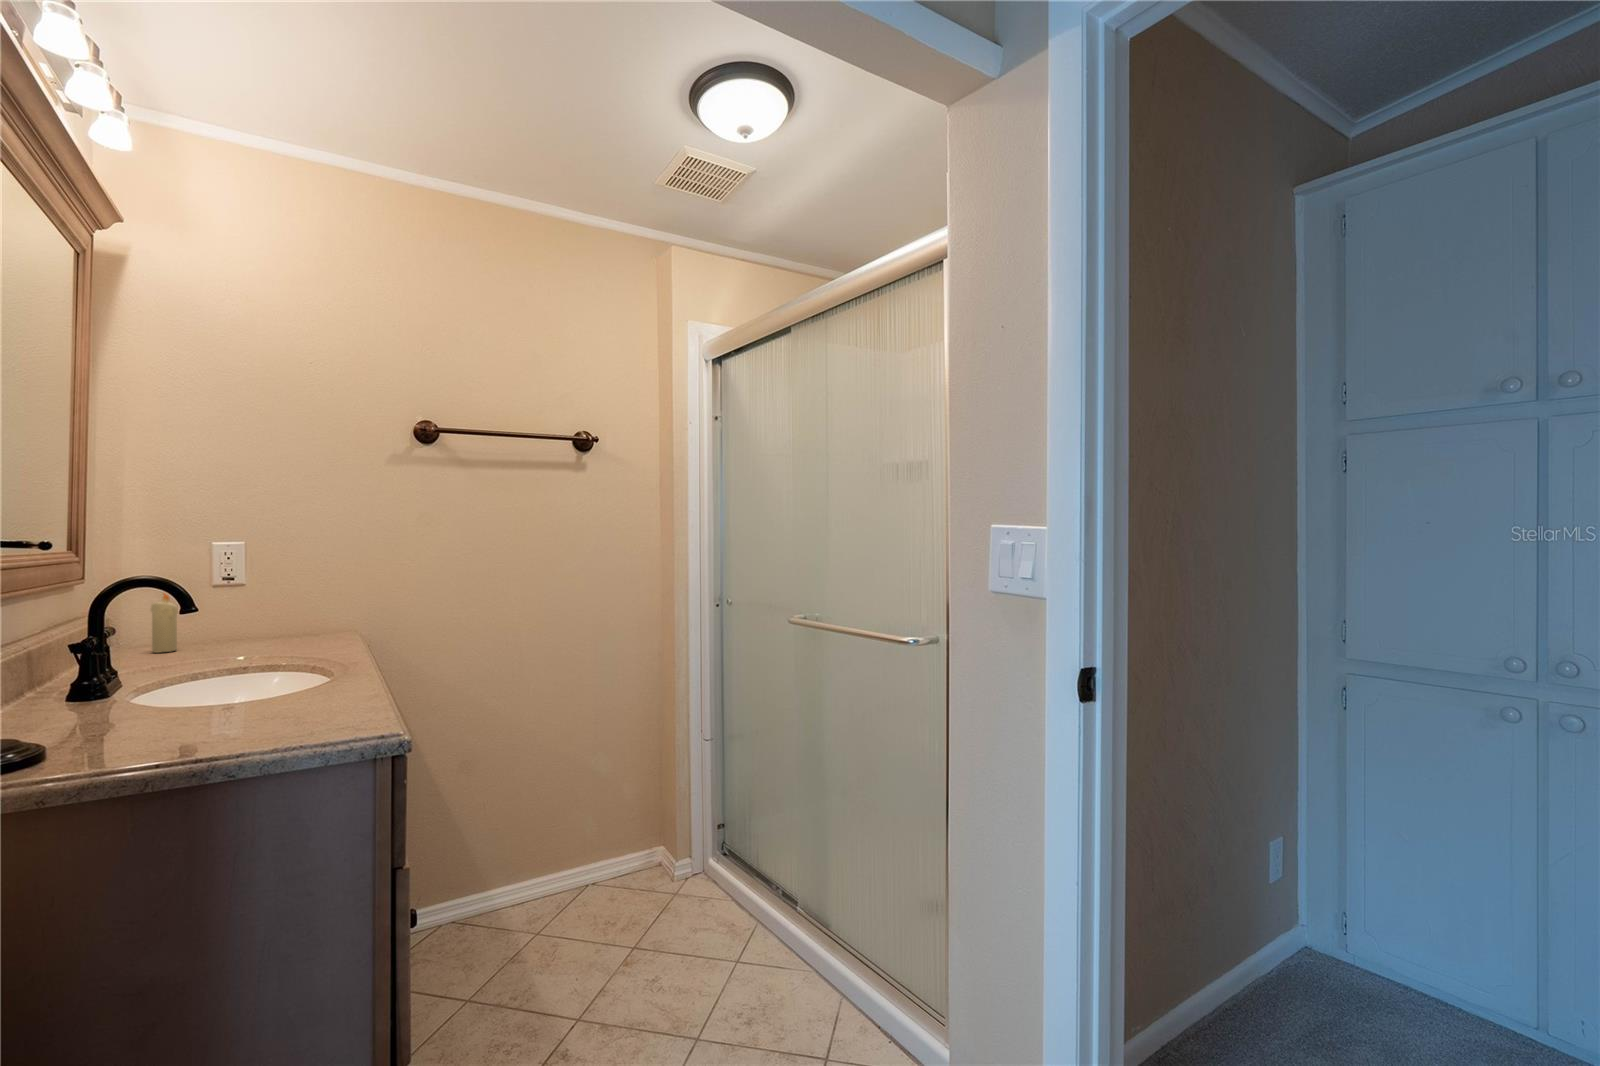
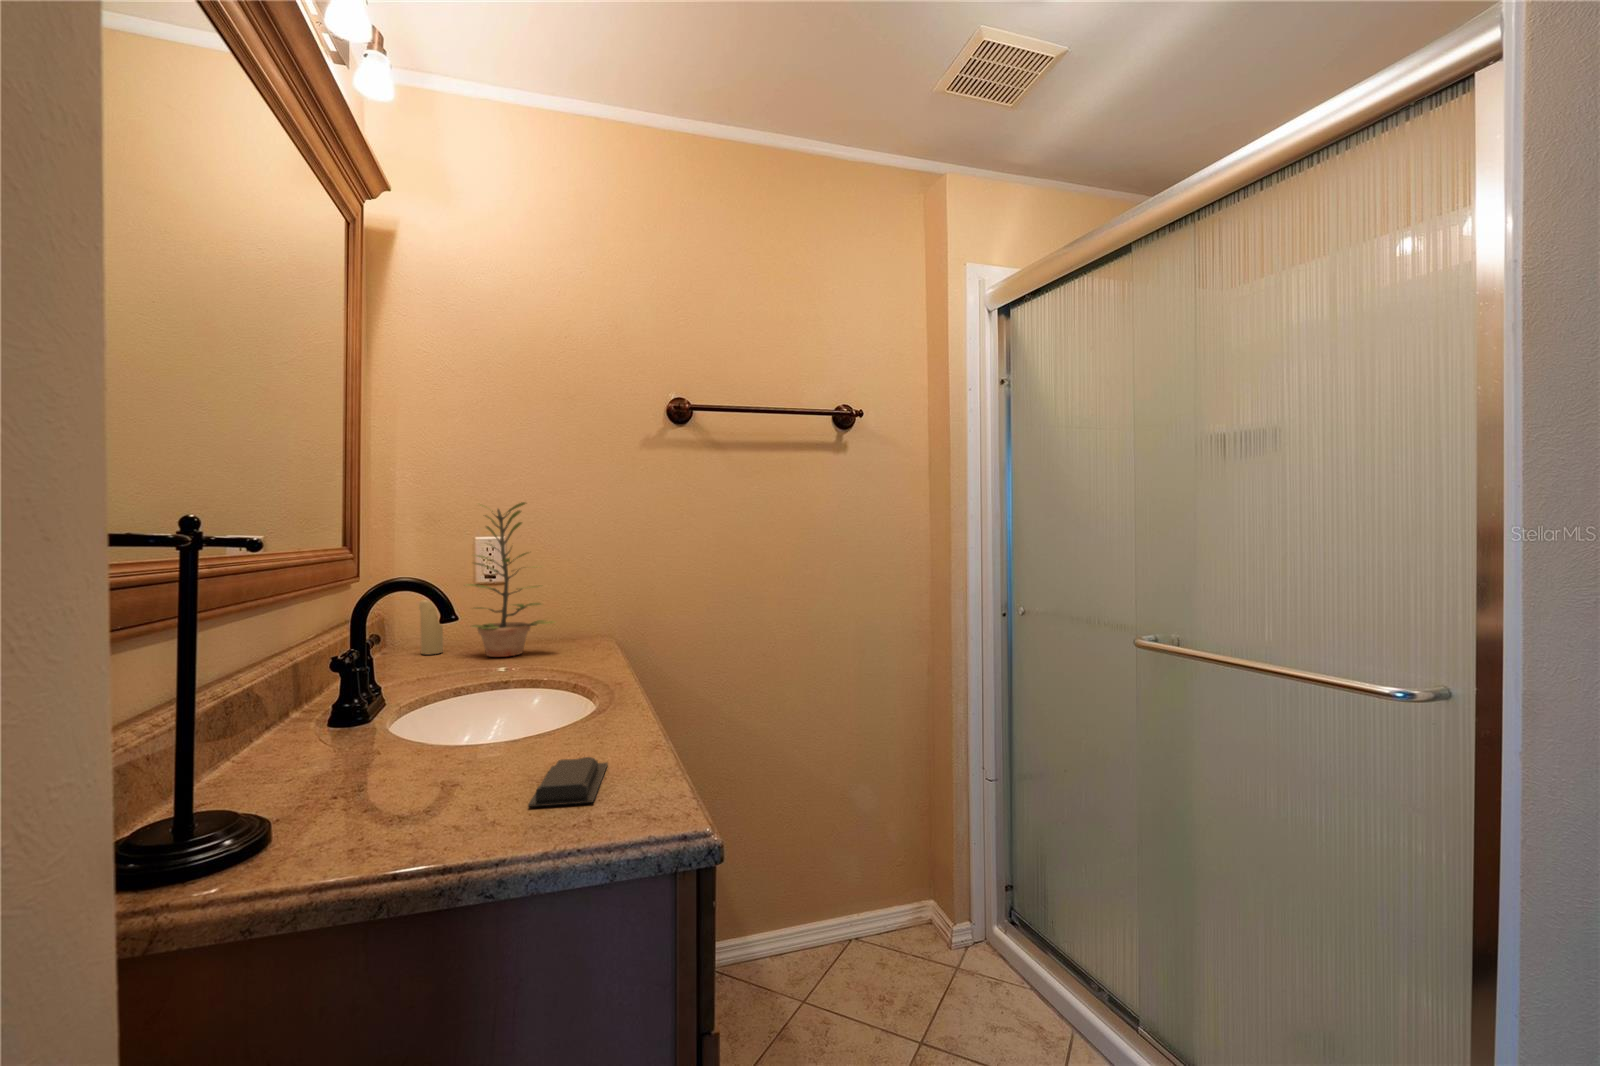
plant: none [200,512,300,652] -> present [466,502,555,657]
soap bar: none [263,701,332,730] -> present [528,757,608,807]

